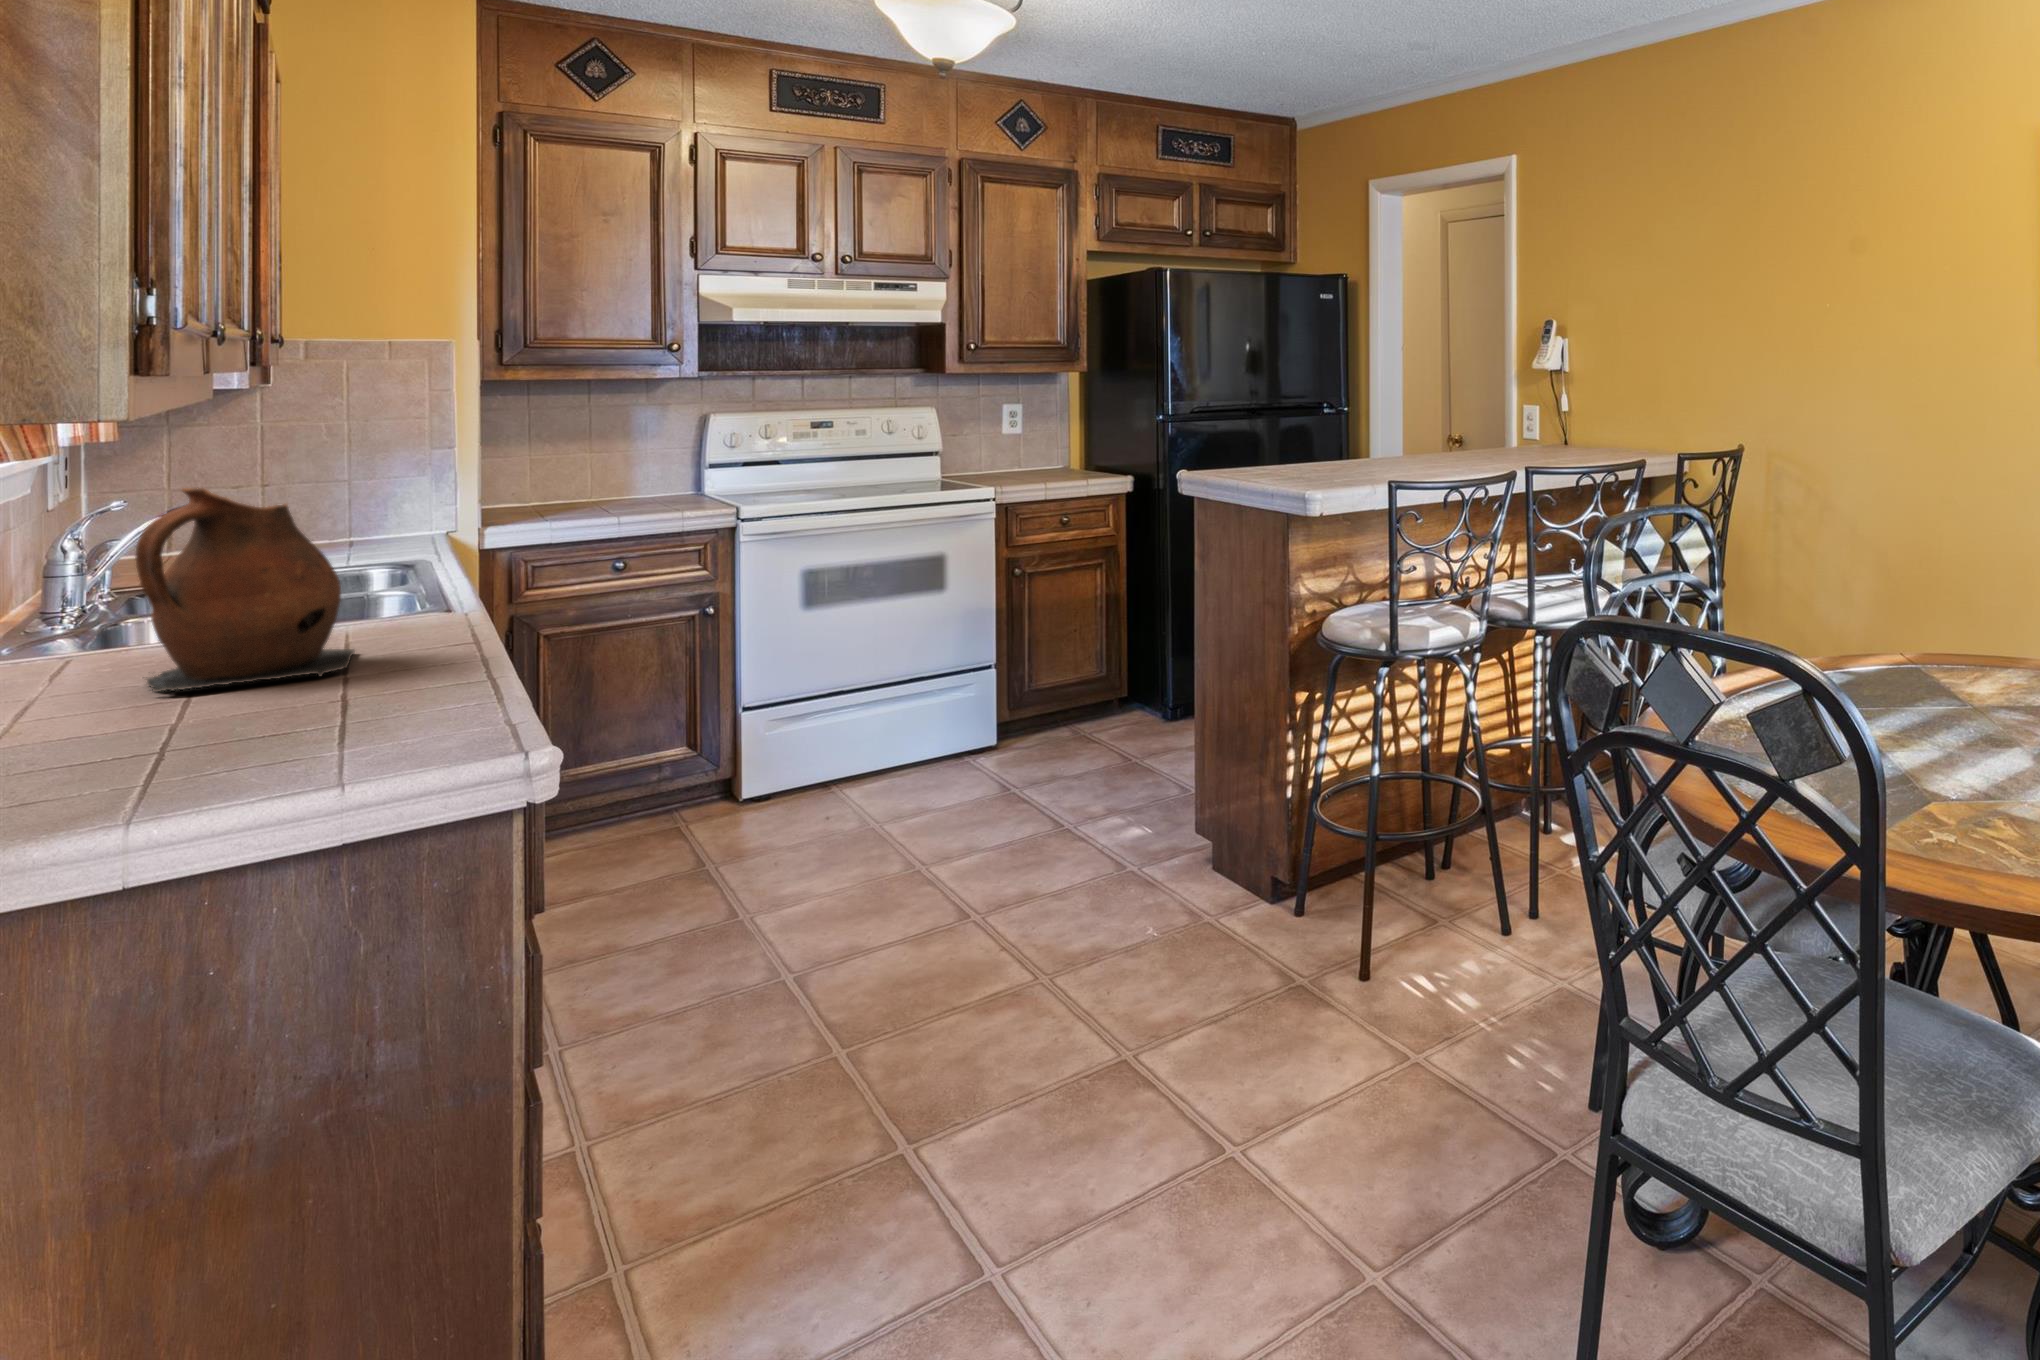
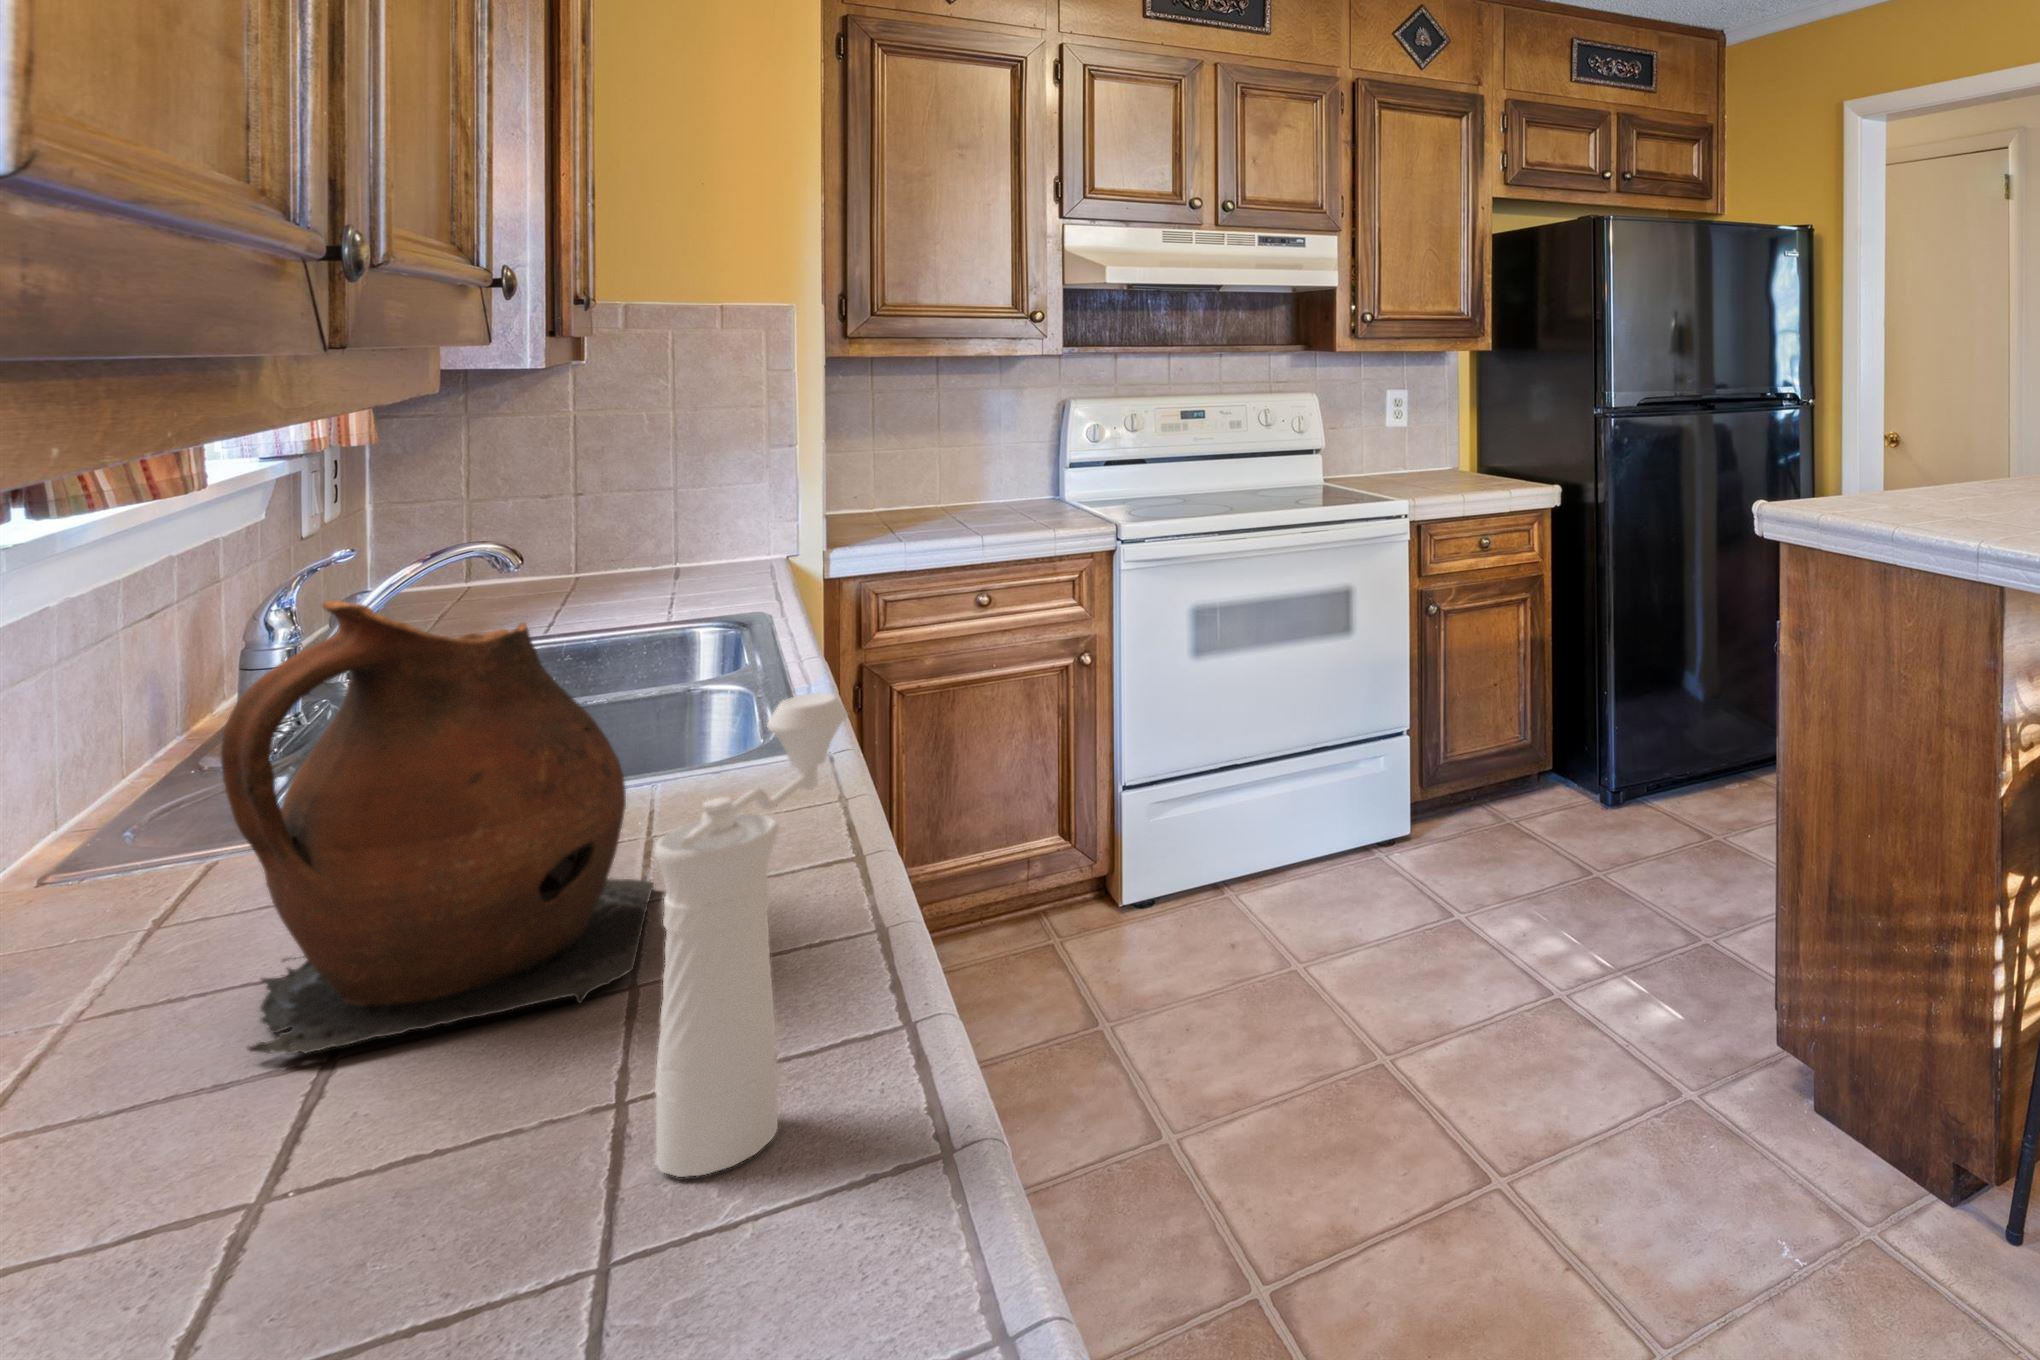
pepper mill: none [365,524,462,703] -> present [654,693,847,1177]

